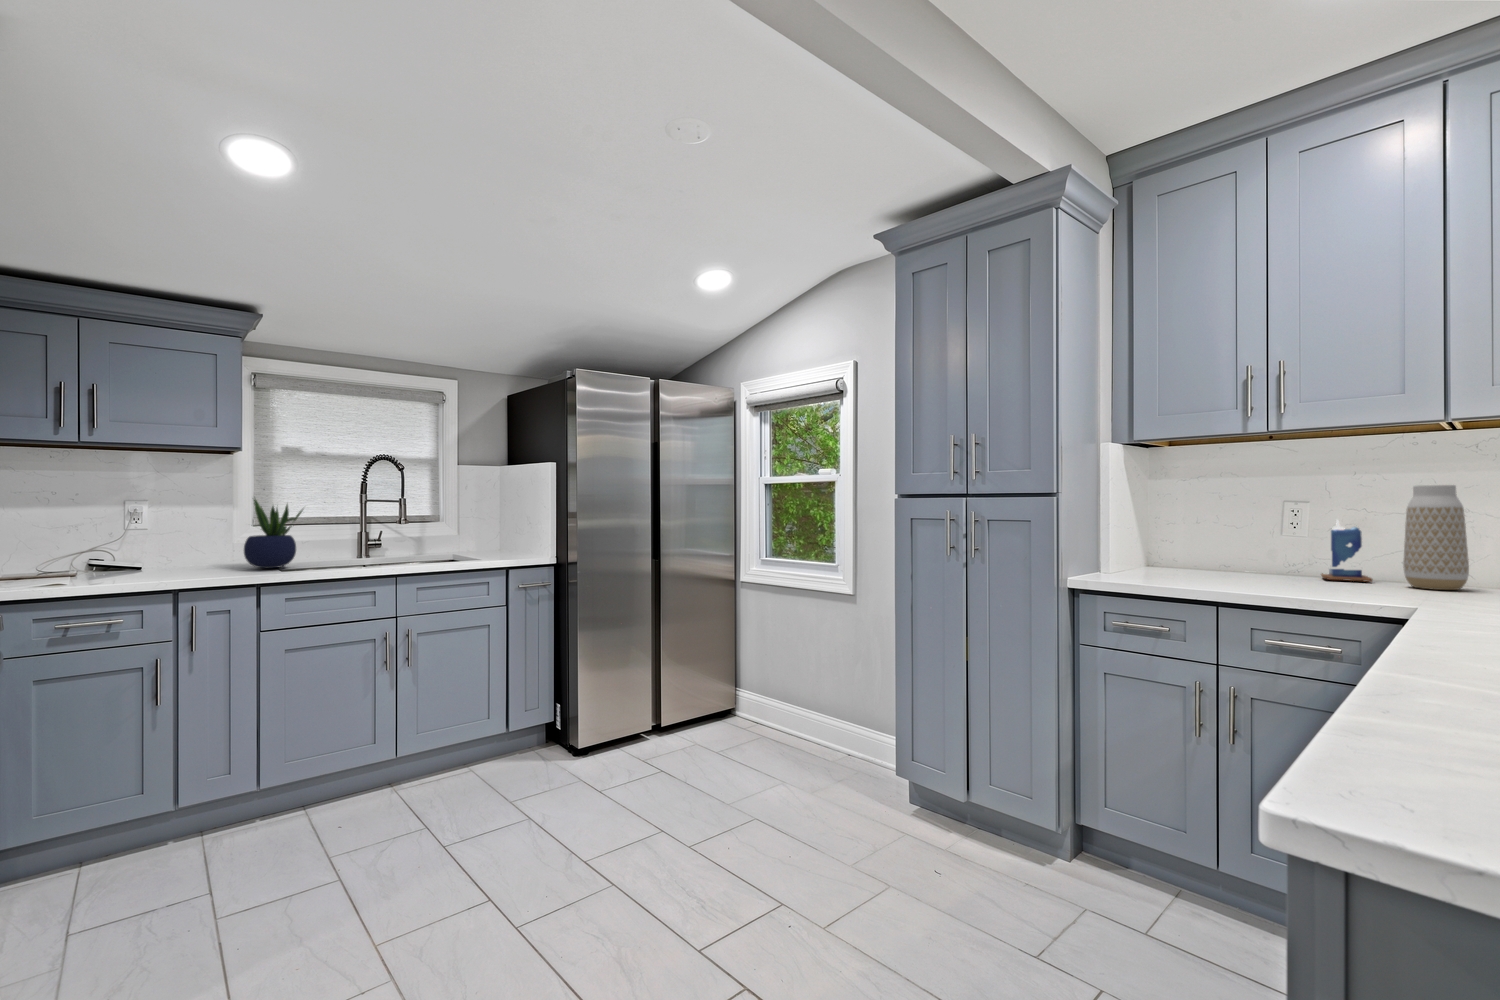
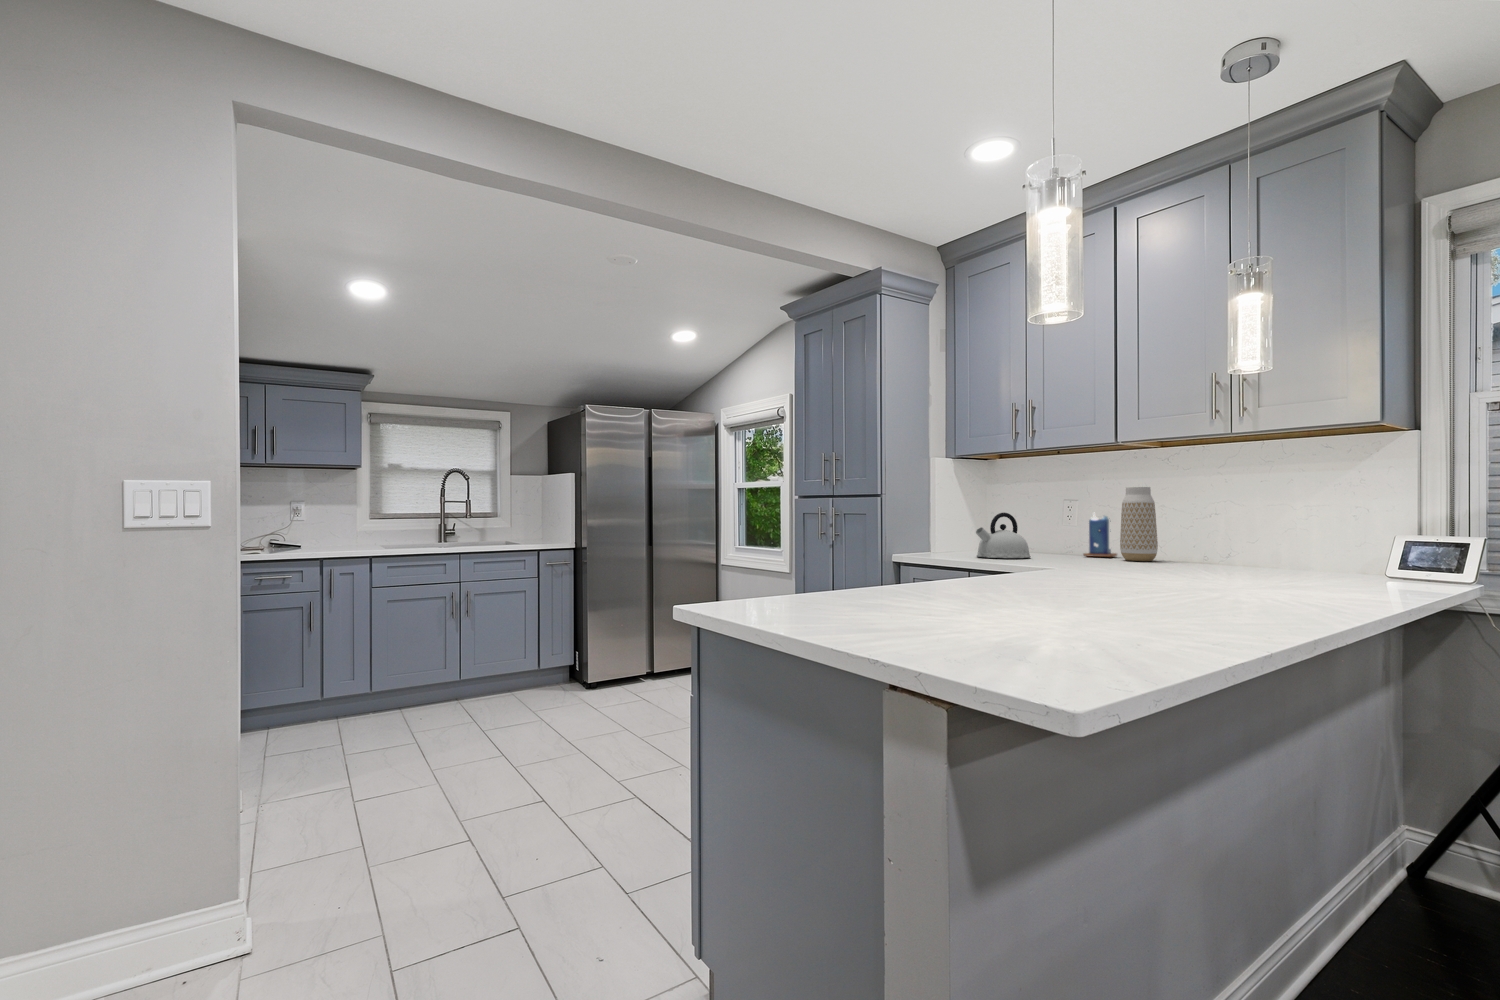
potted plant: present [244,499,303,568] -> none [361,498,402,547]
kettle: none [1189,520,1277,586] -> present [976,513,1031,558]

